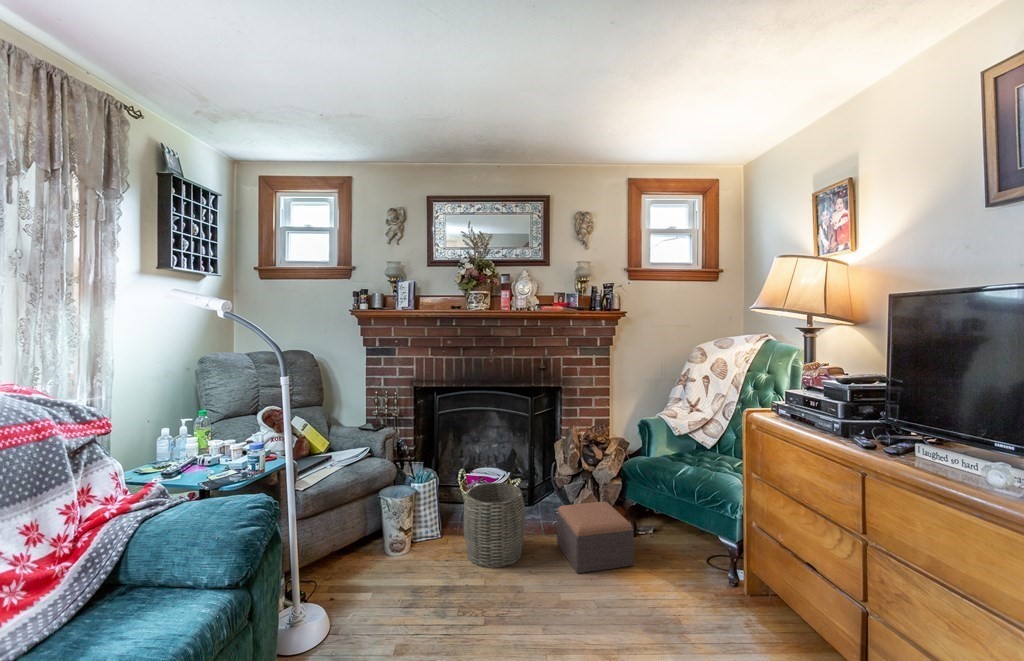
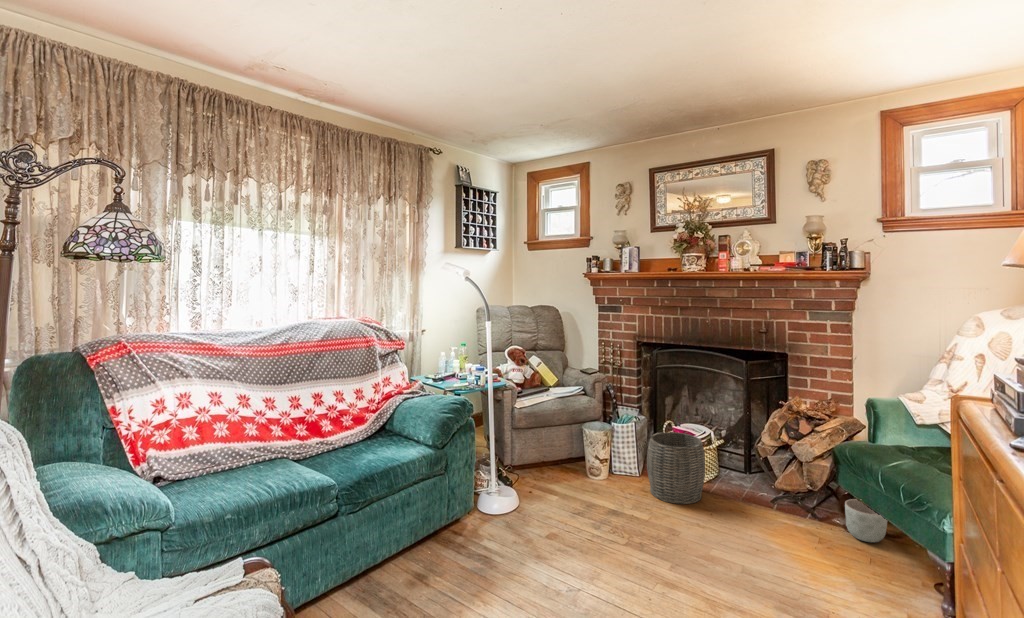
footstool: present [557,501,634,573] -> none [741,467,811,539]
planter: none [647,513,681,552] -> present [845,499,887,542]

